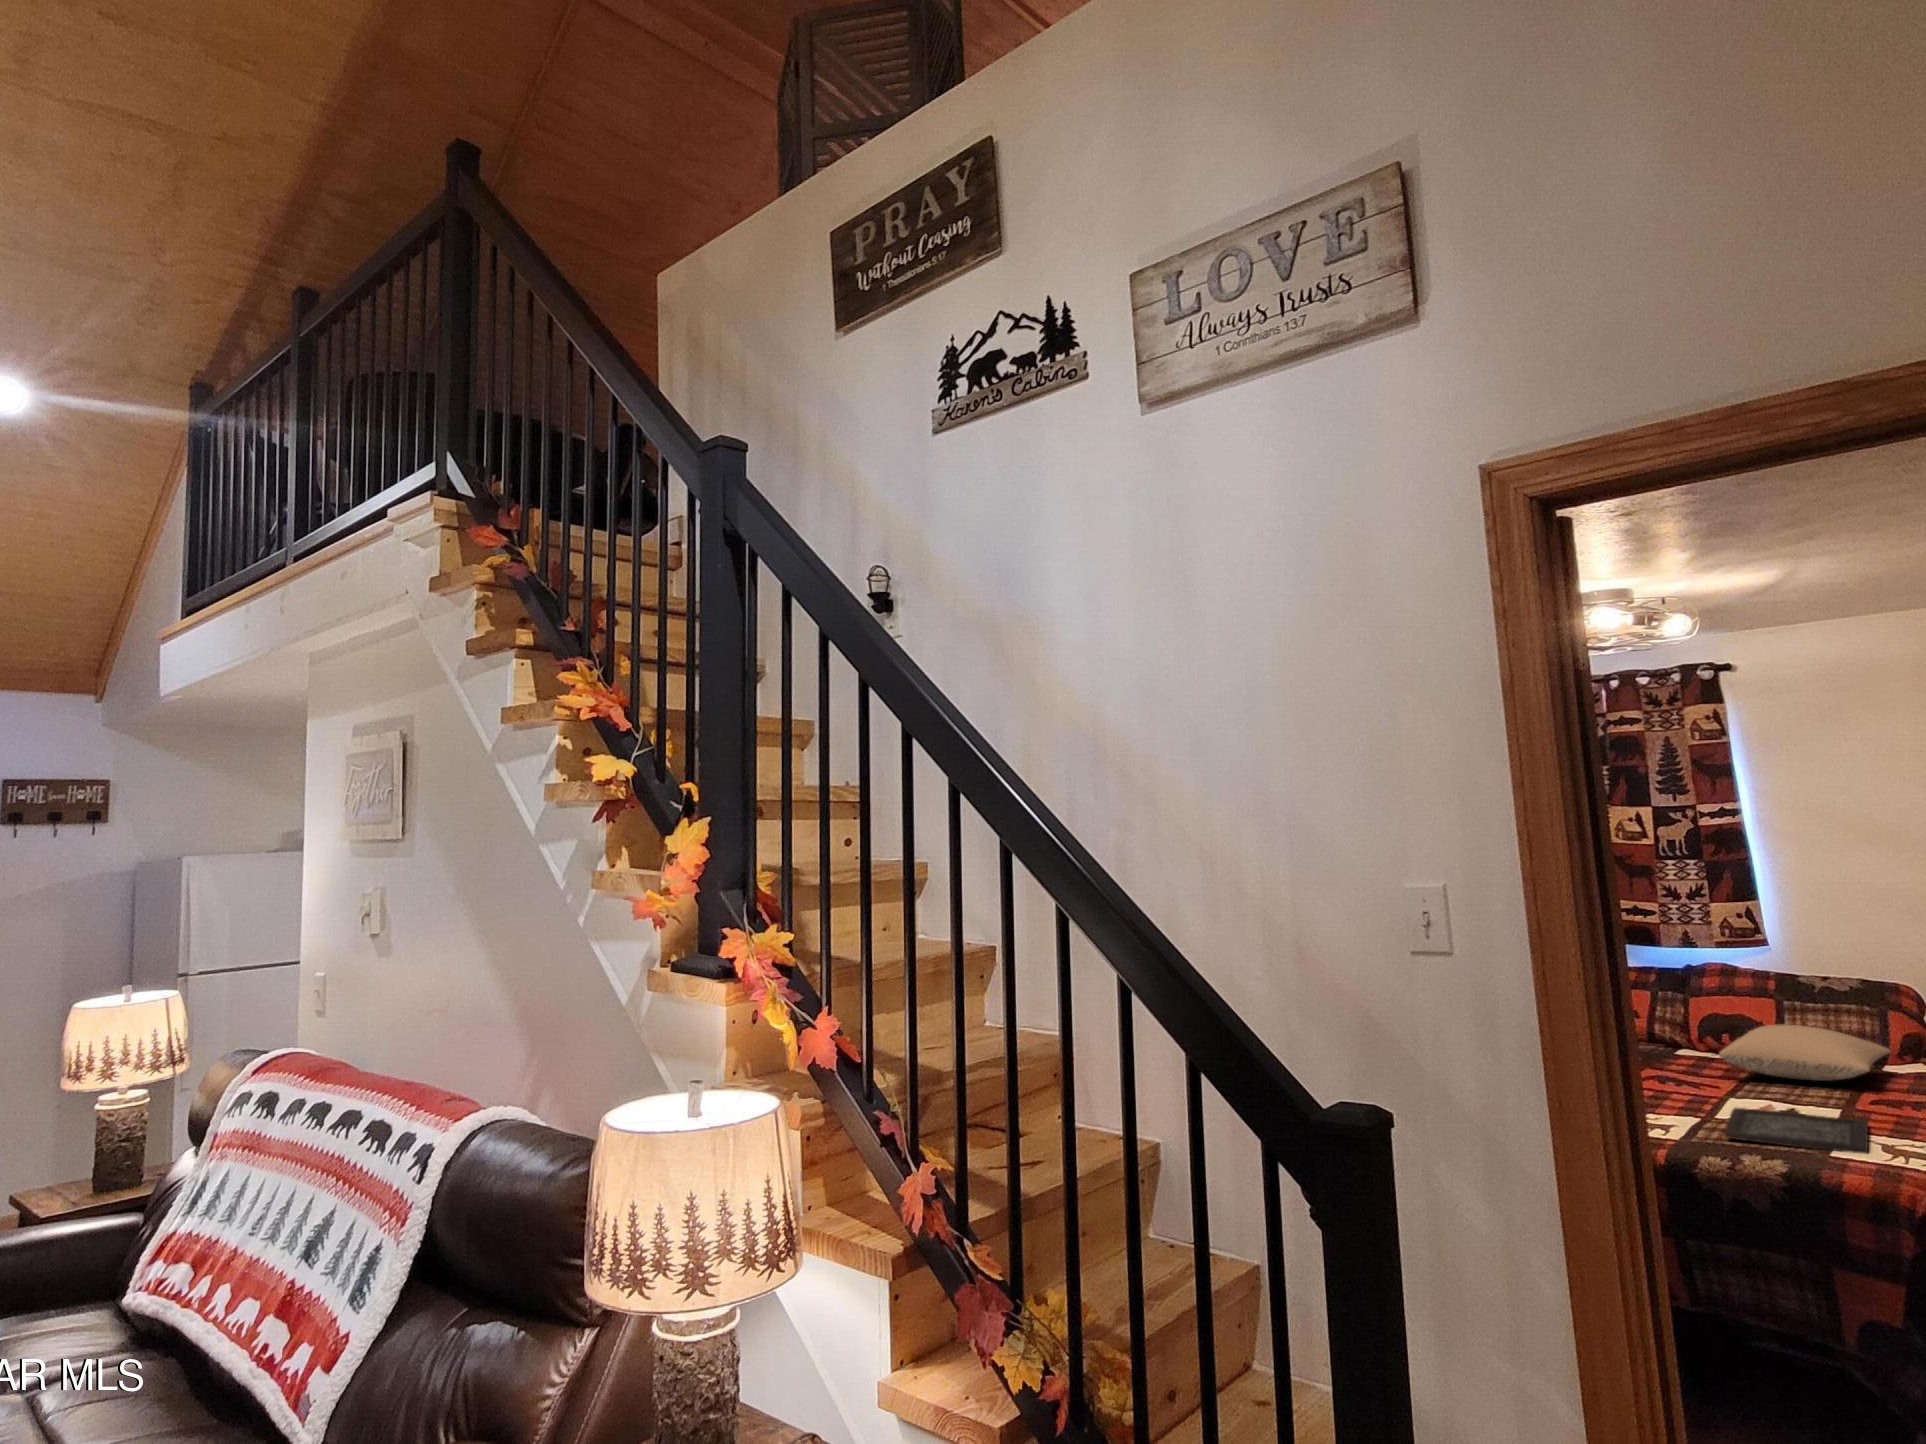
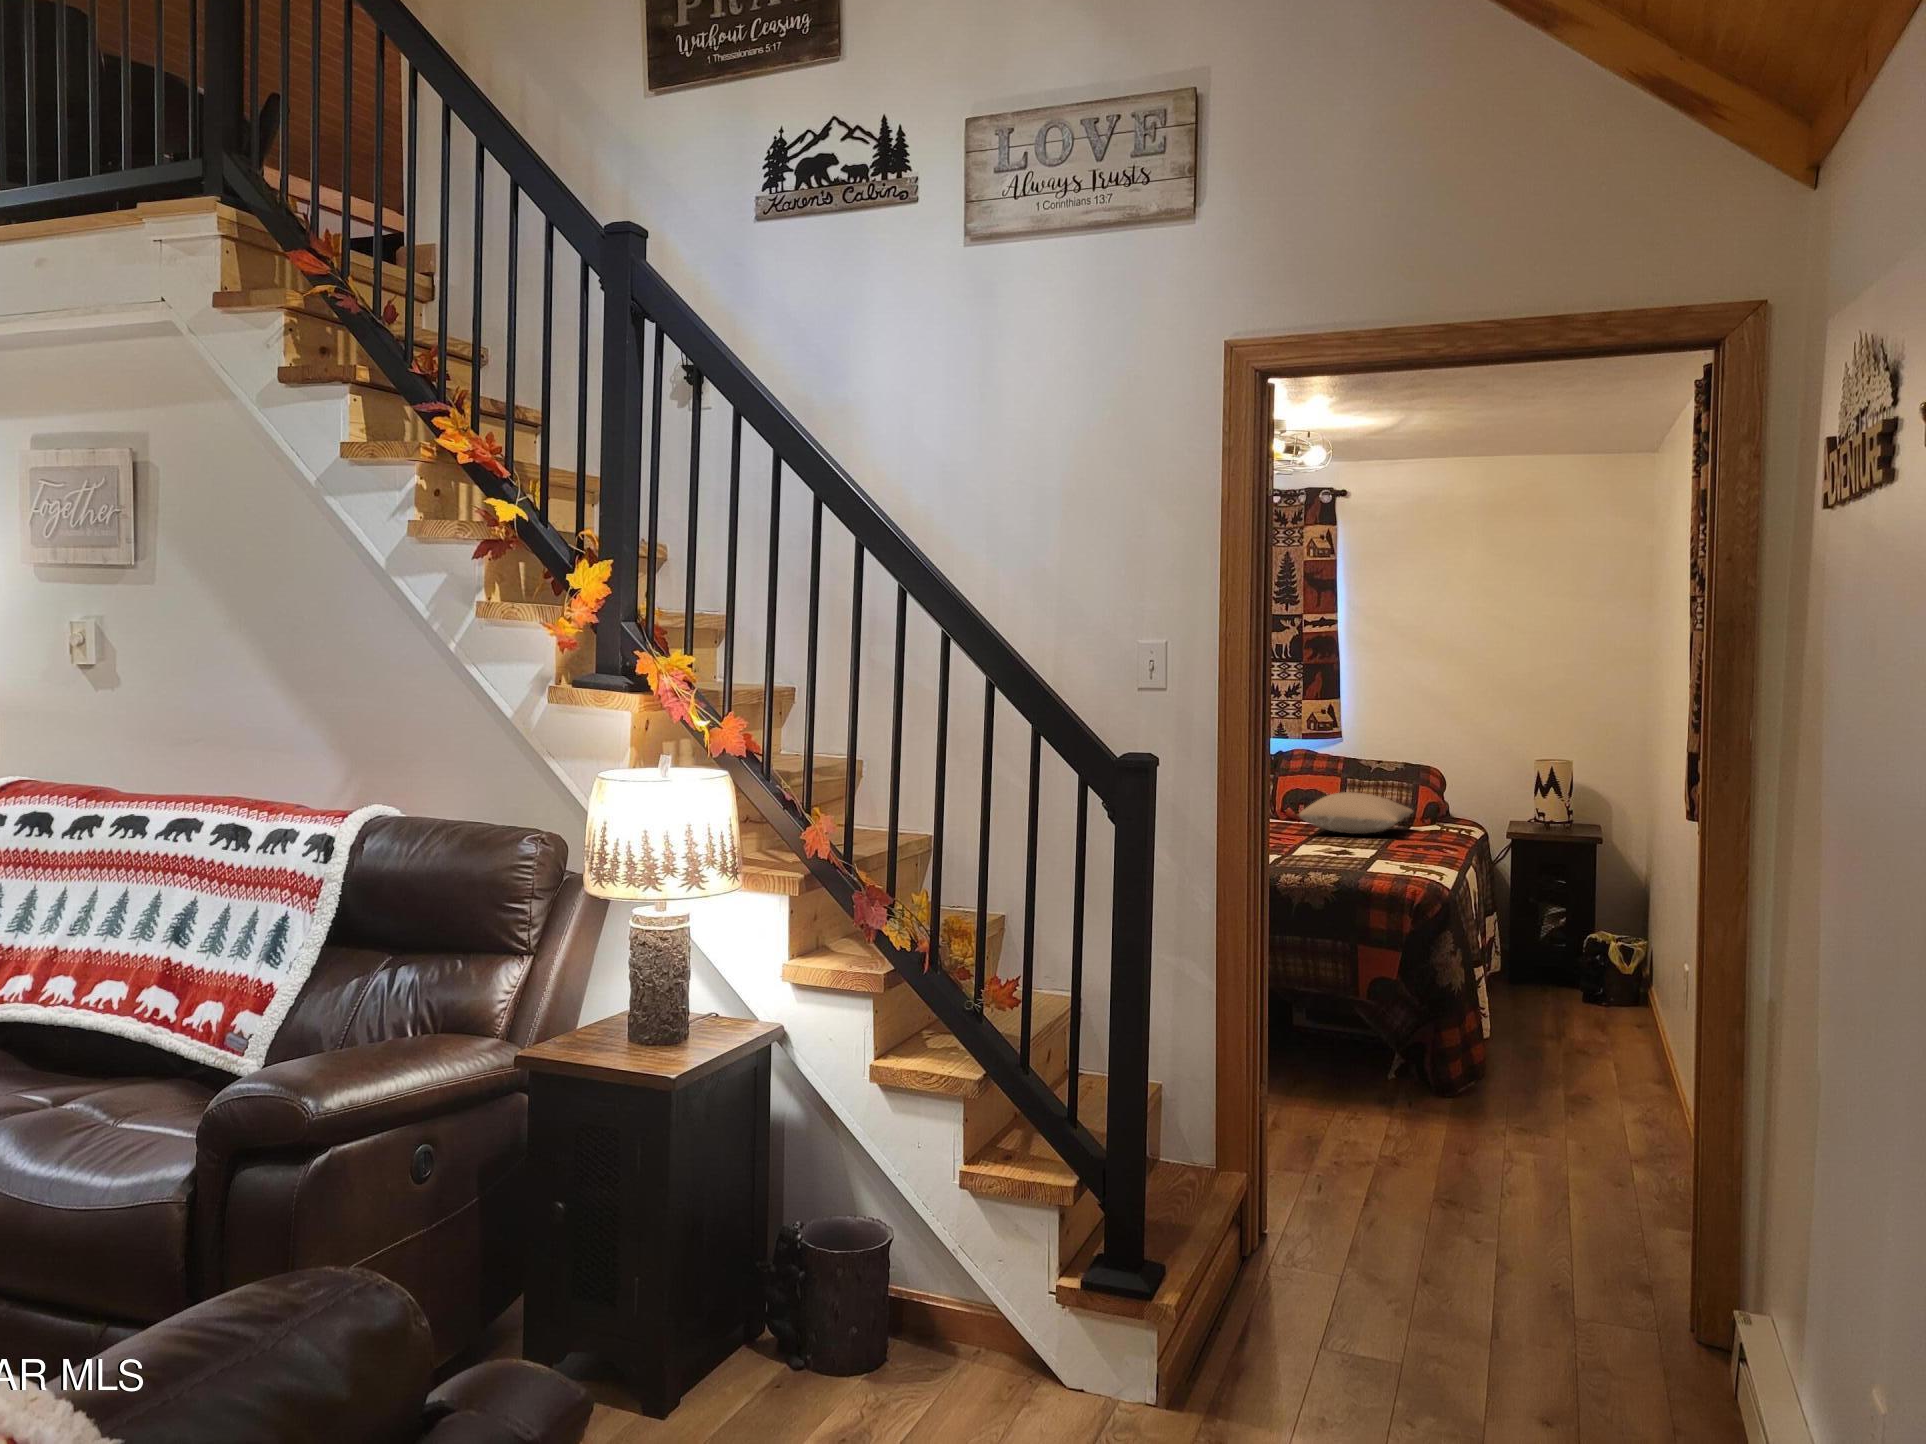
tray: present [1725,1108,1868,1154] -> none [1299,847,1390,868]

